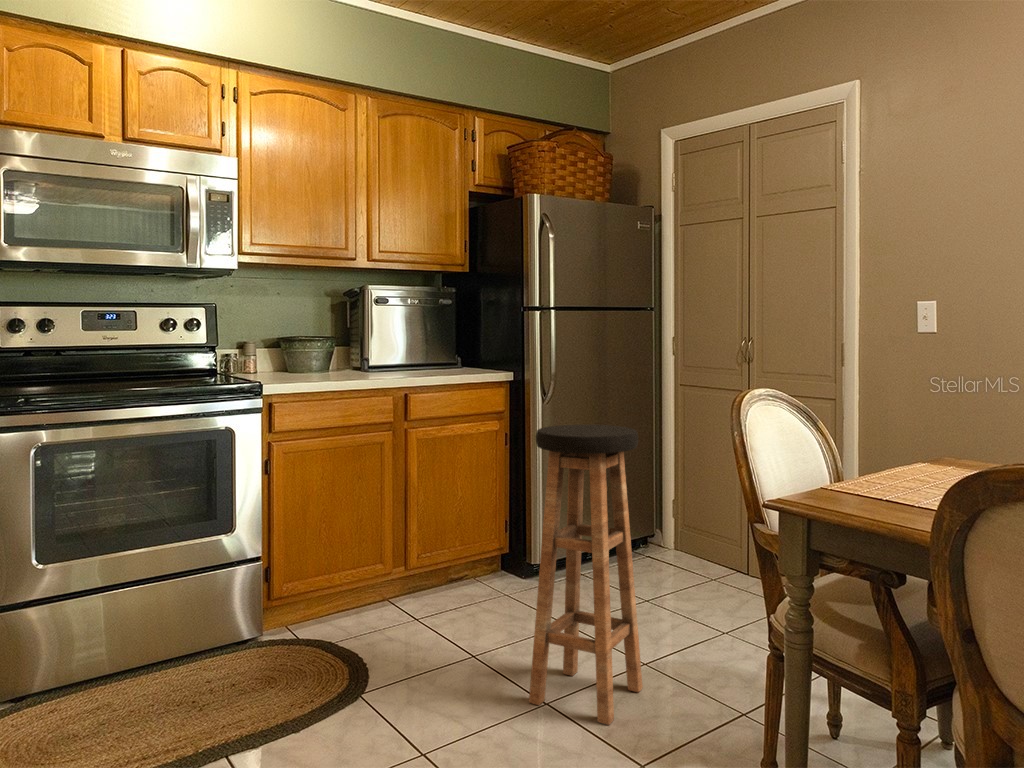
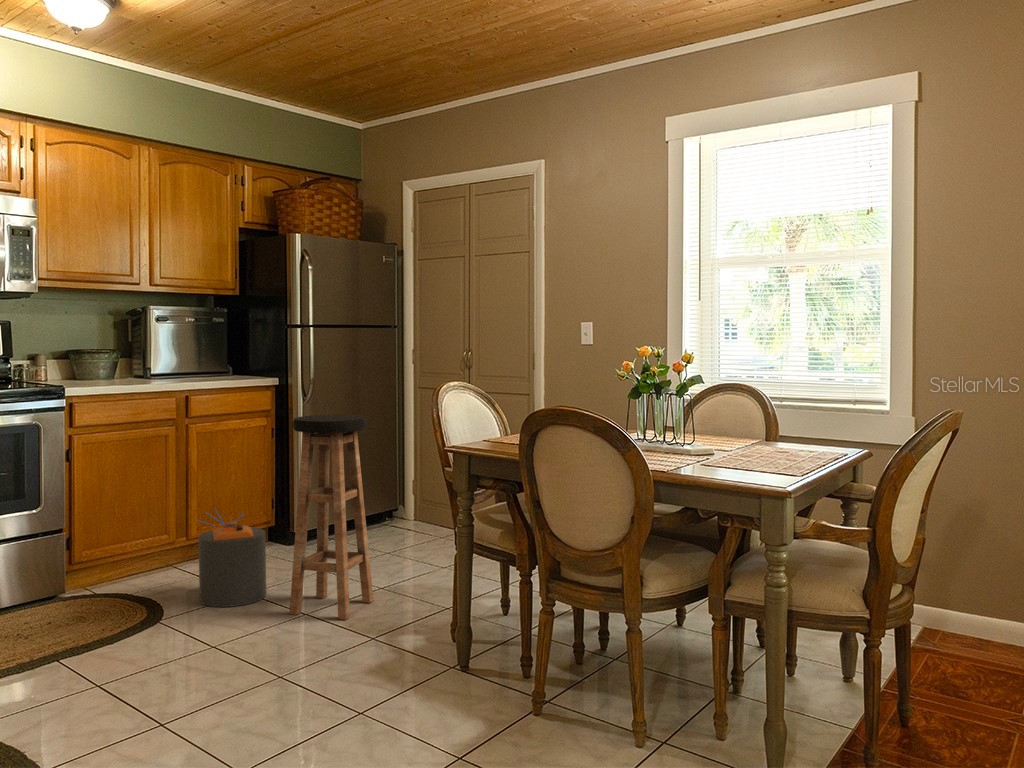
trash can: none [408,537,498,678] -> present [198,508,266,607]

